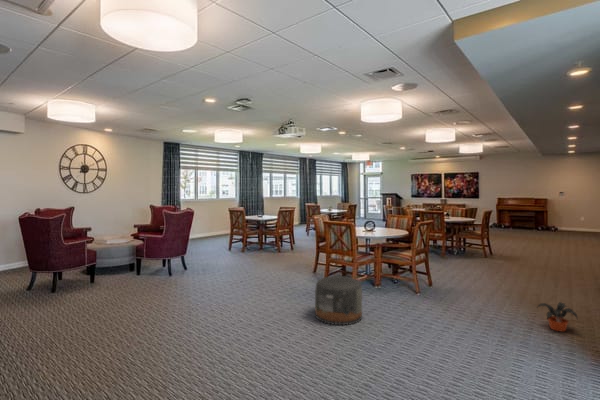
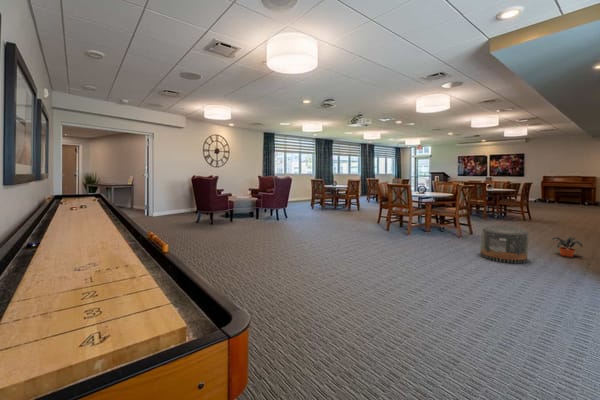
pouf: present [315,276,362,325] -> present [481,226,529,263]

